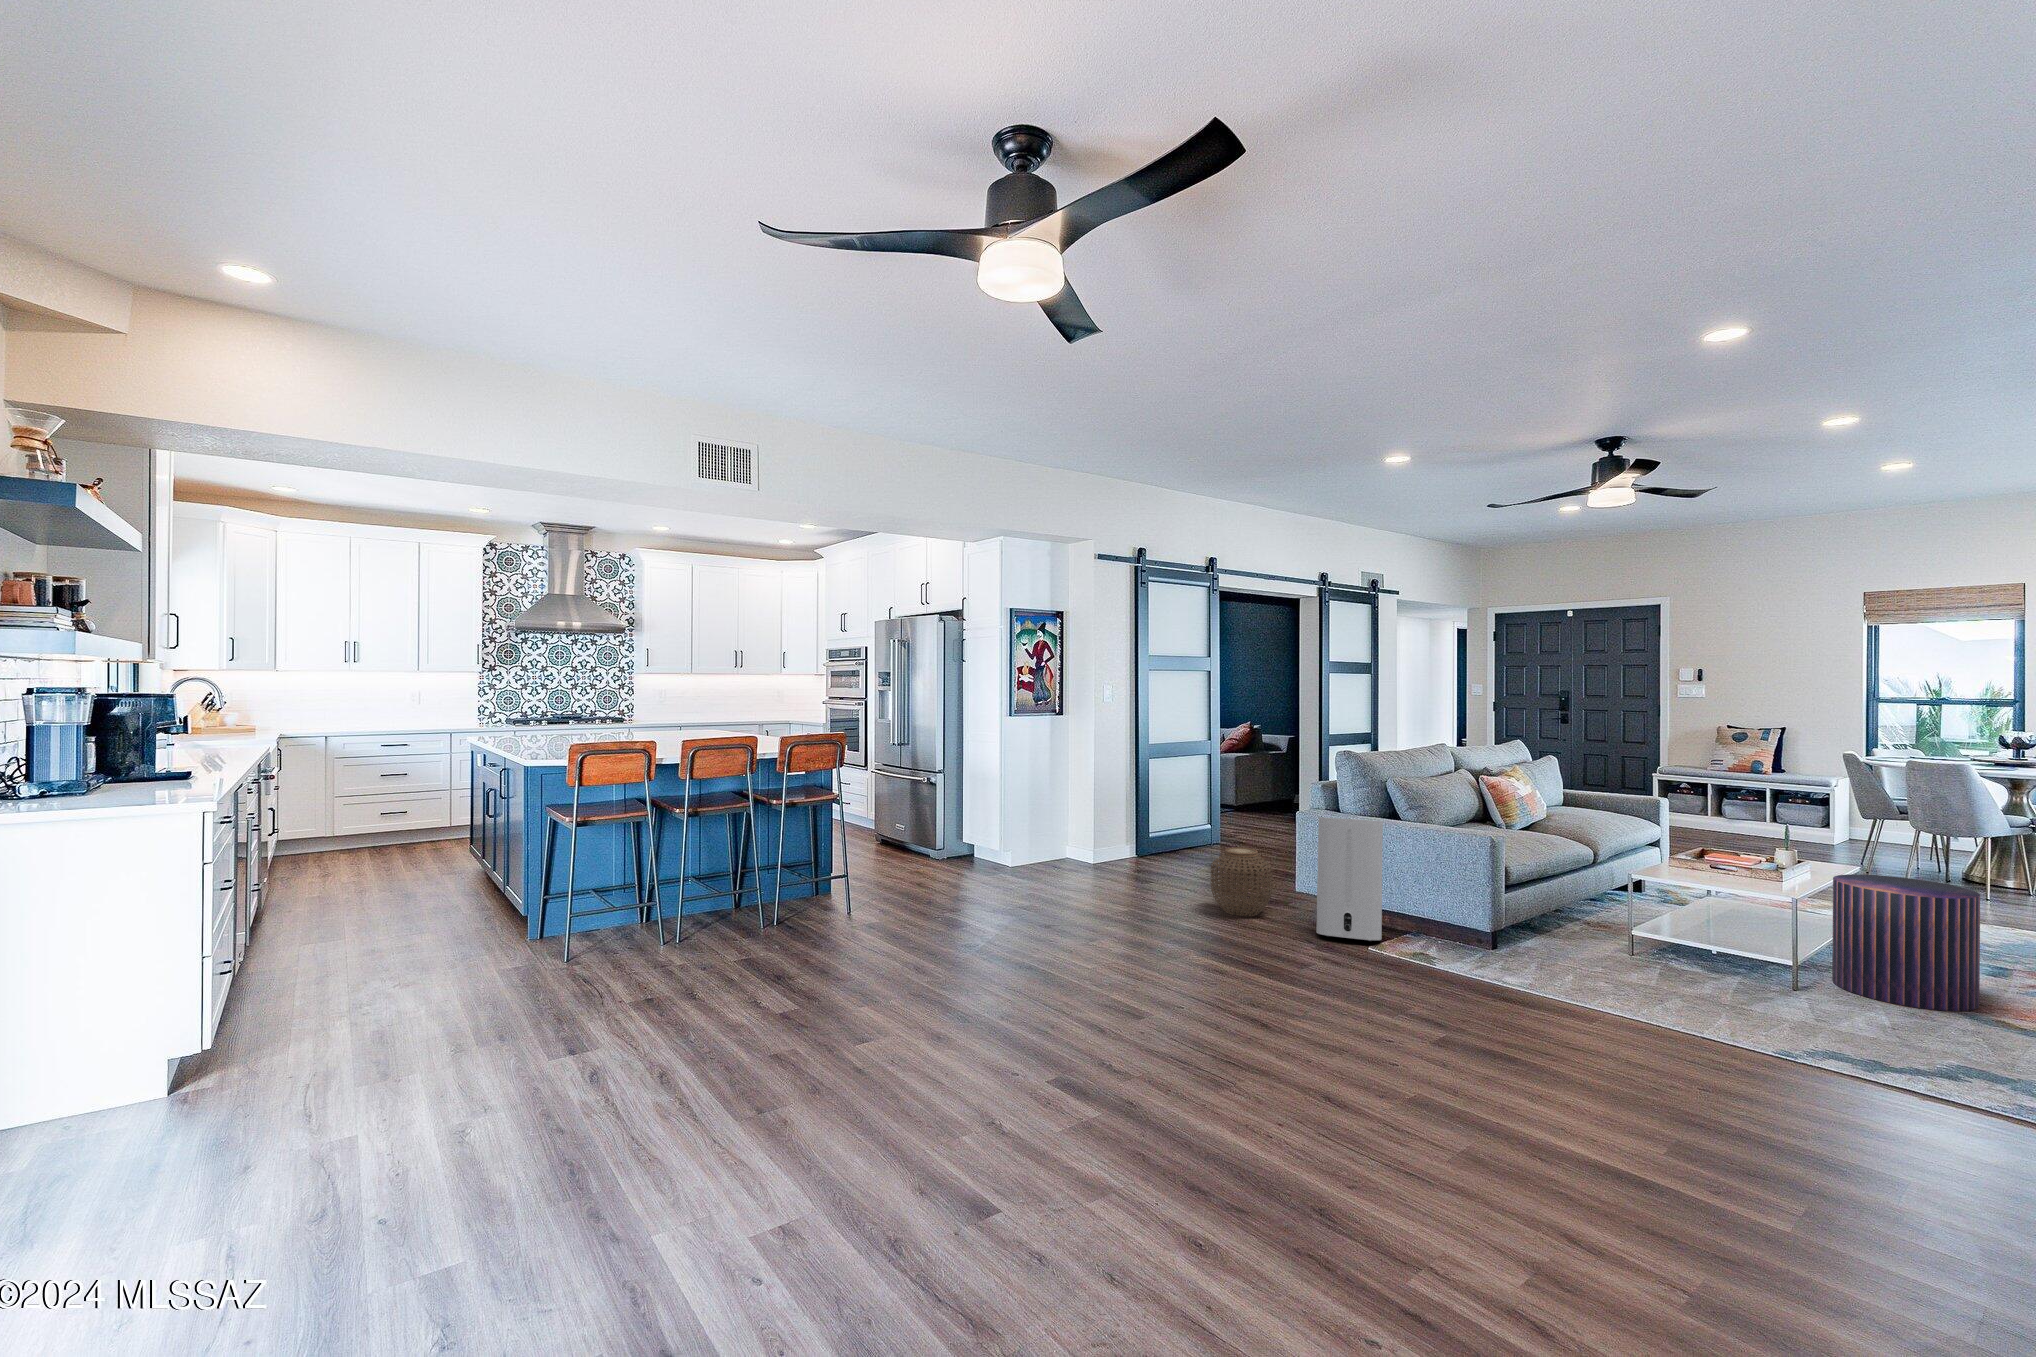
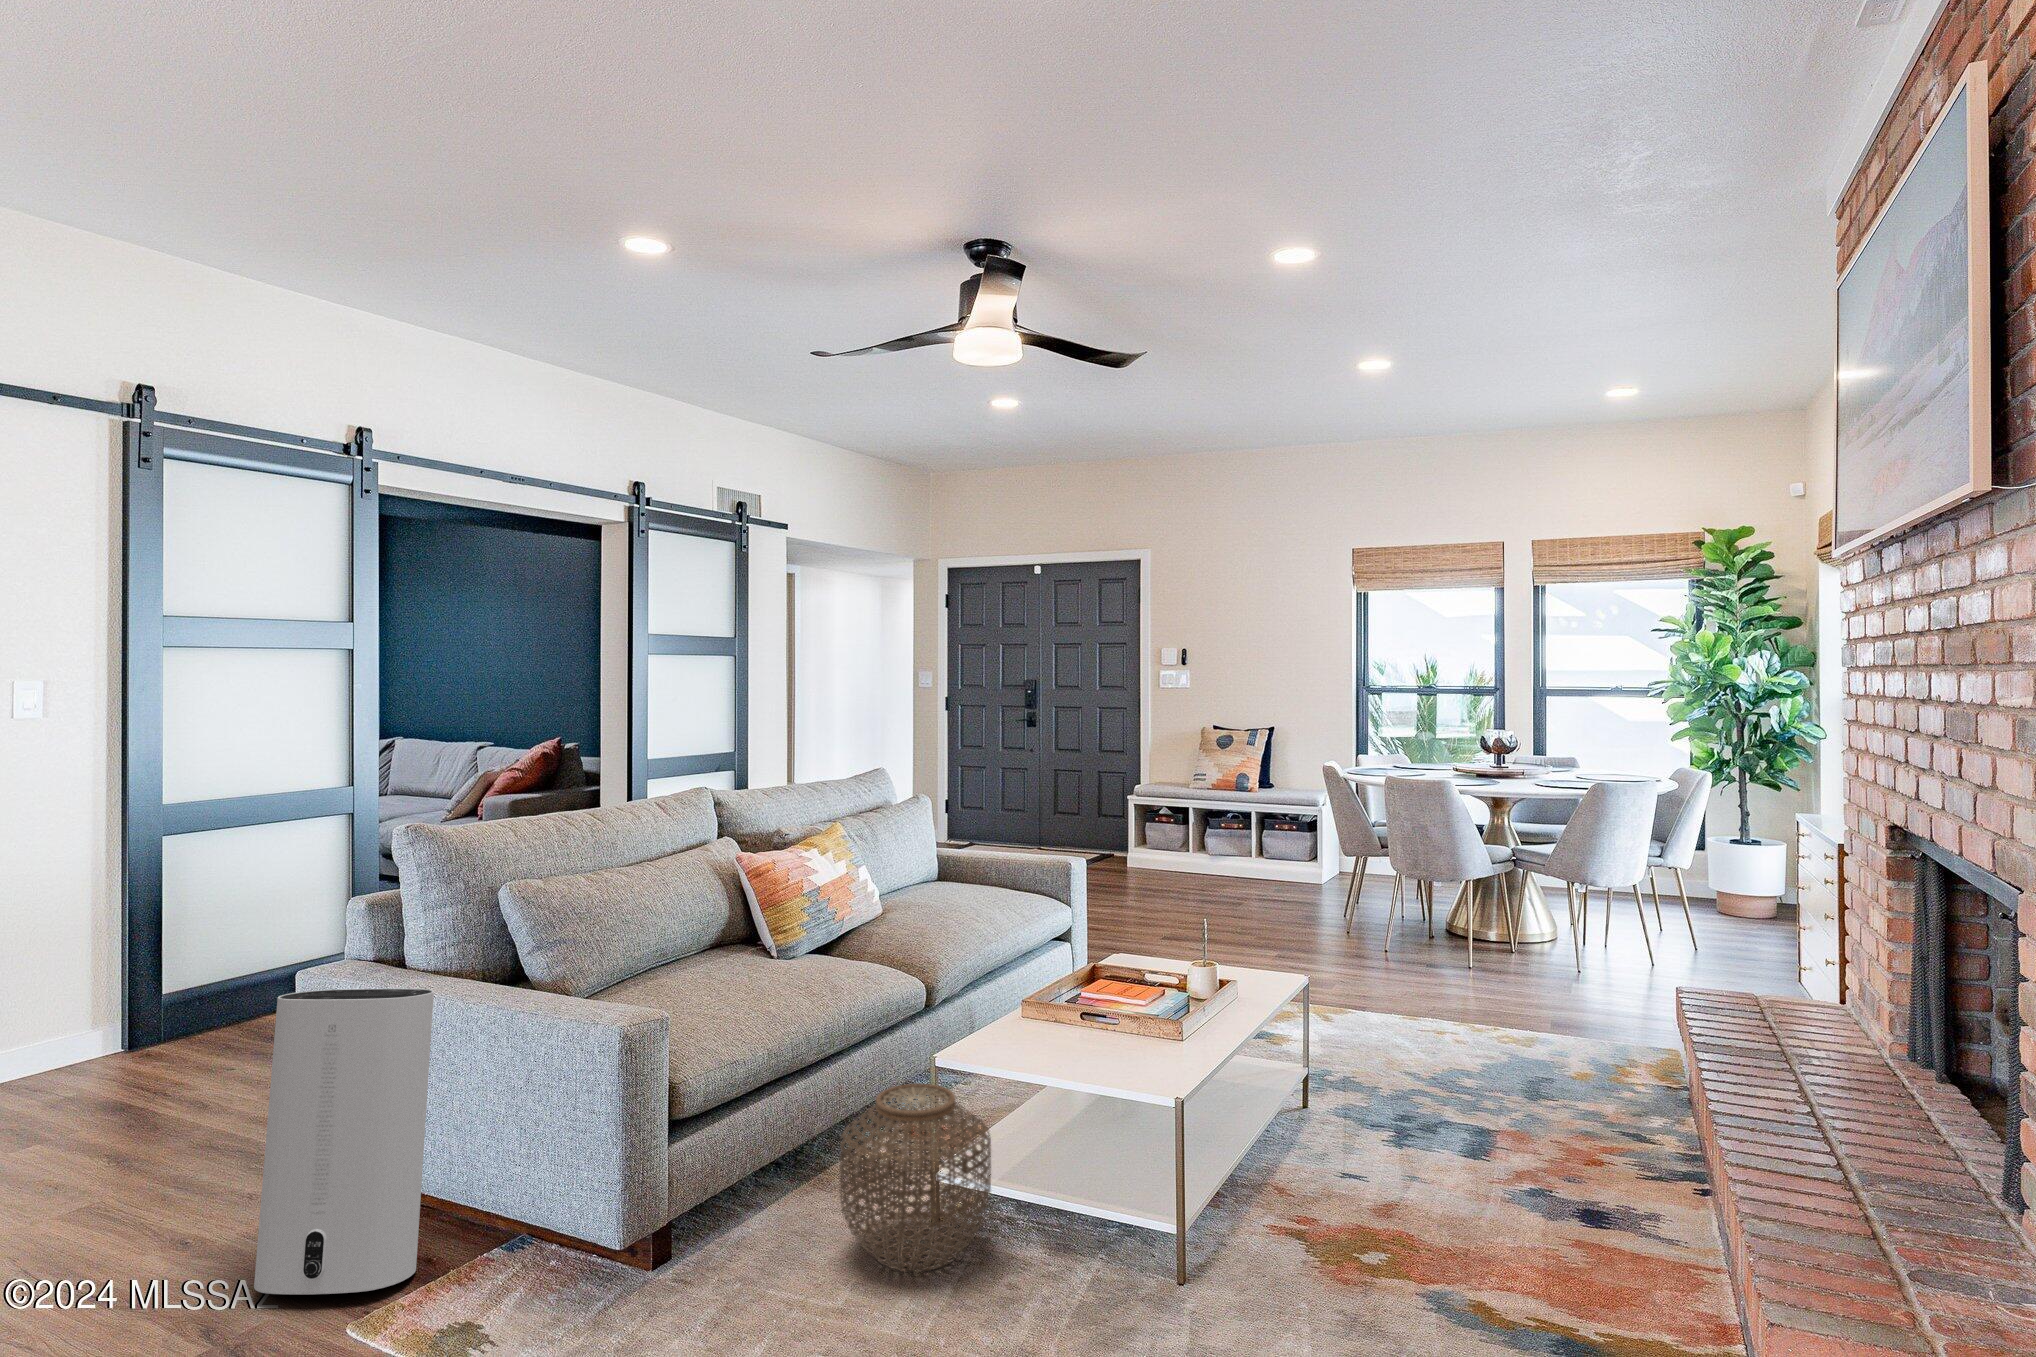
woven basket: present [1211,847,1272,916] -> present [839,1084,991,1271]
pouf: present [1832,874,1980,1011] -> none [1249,1016,1454,1292]

